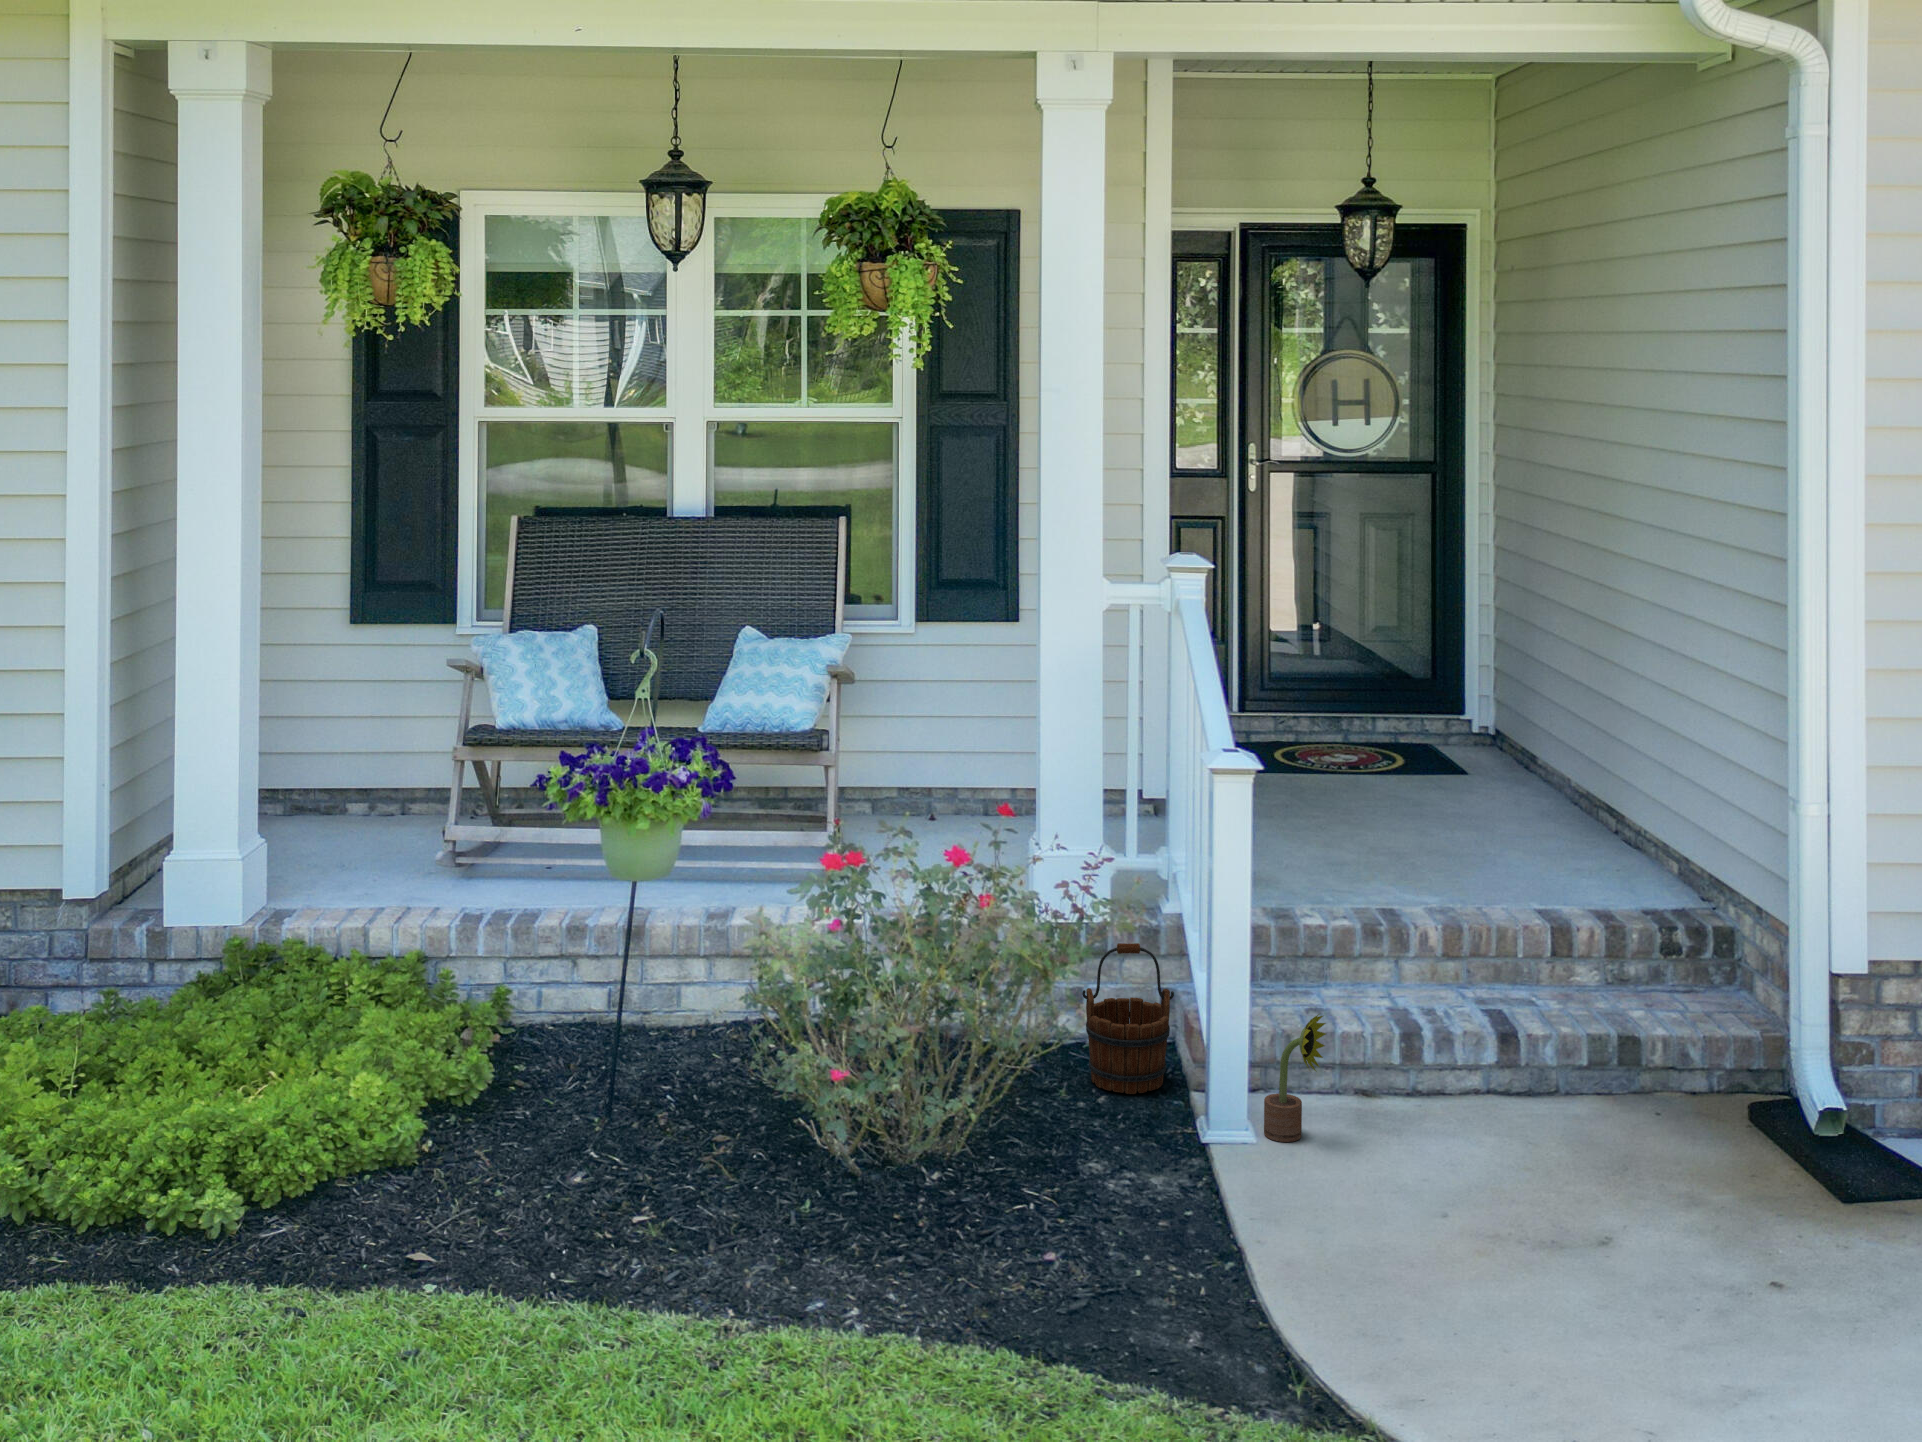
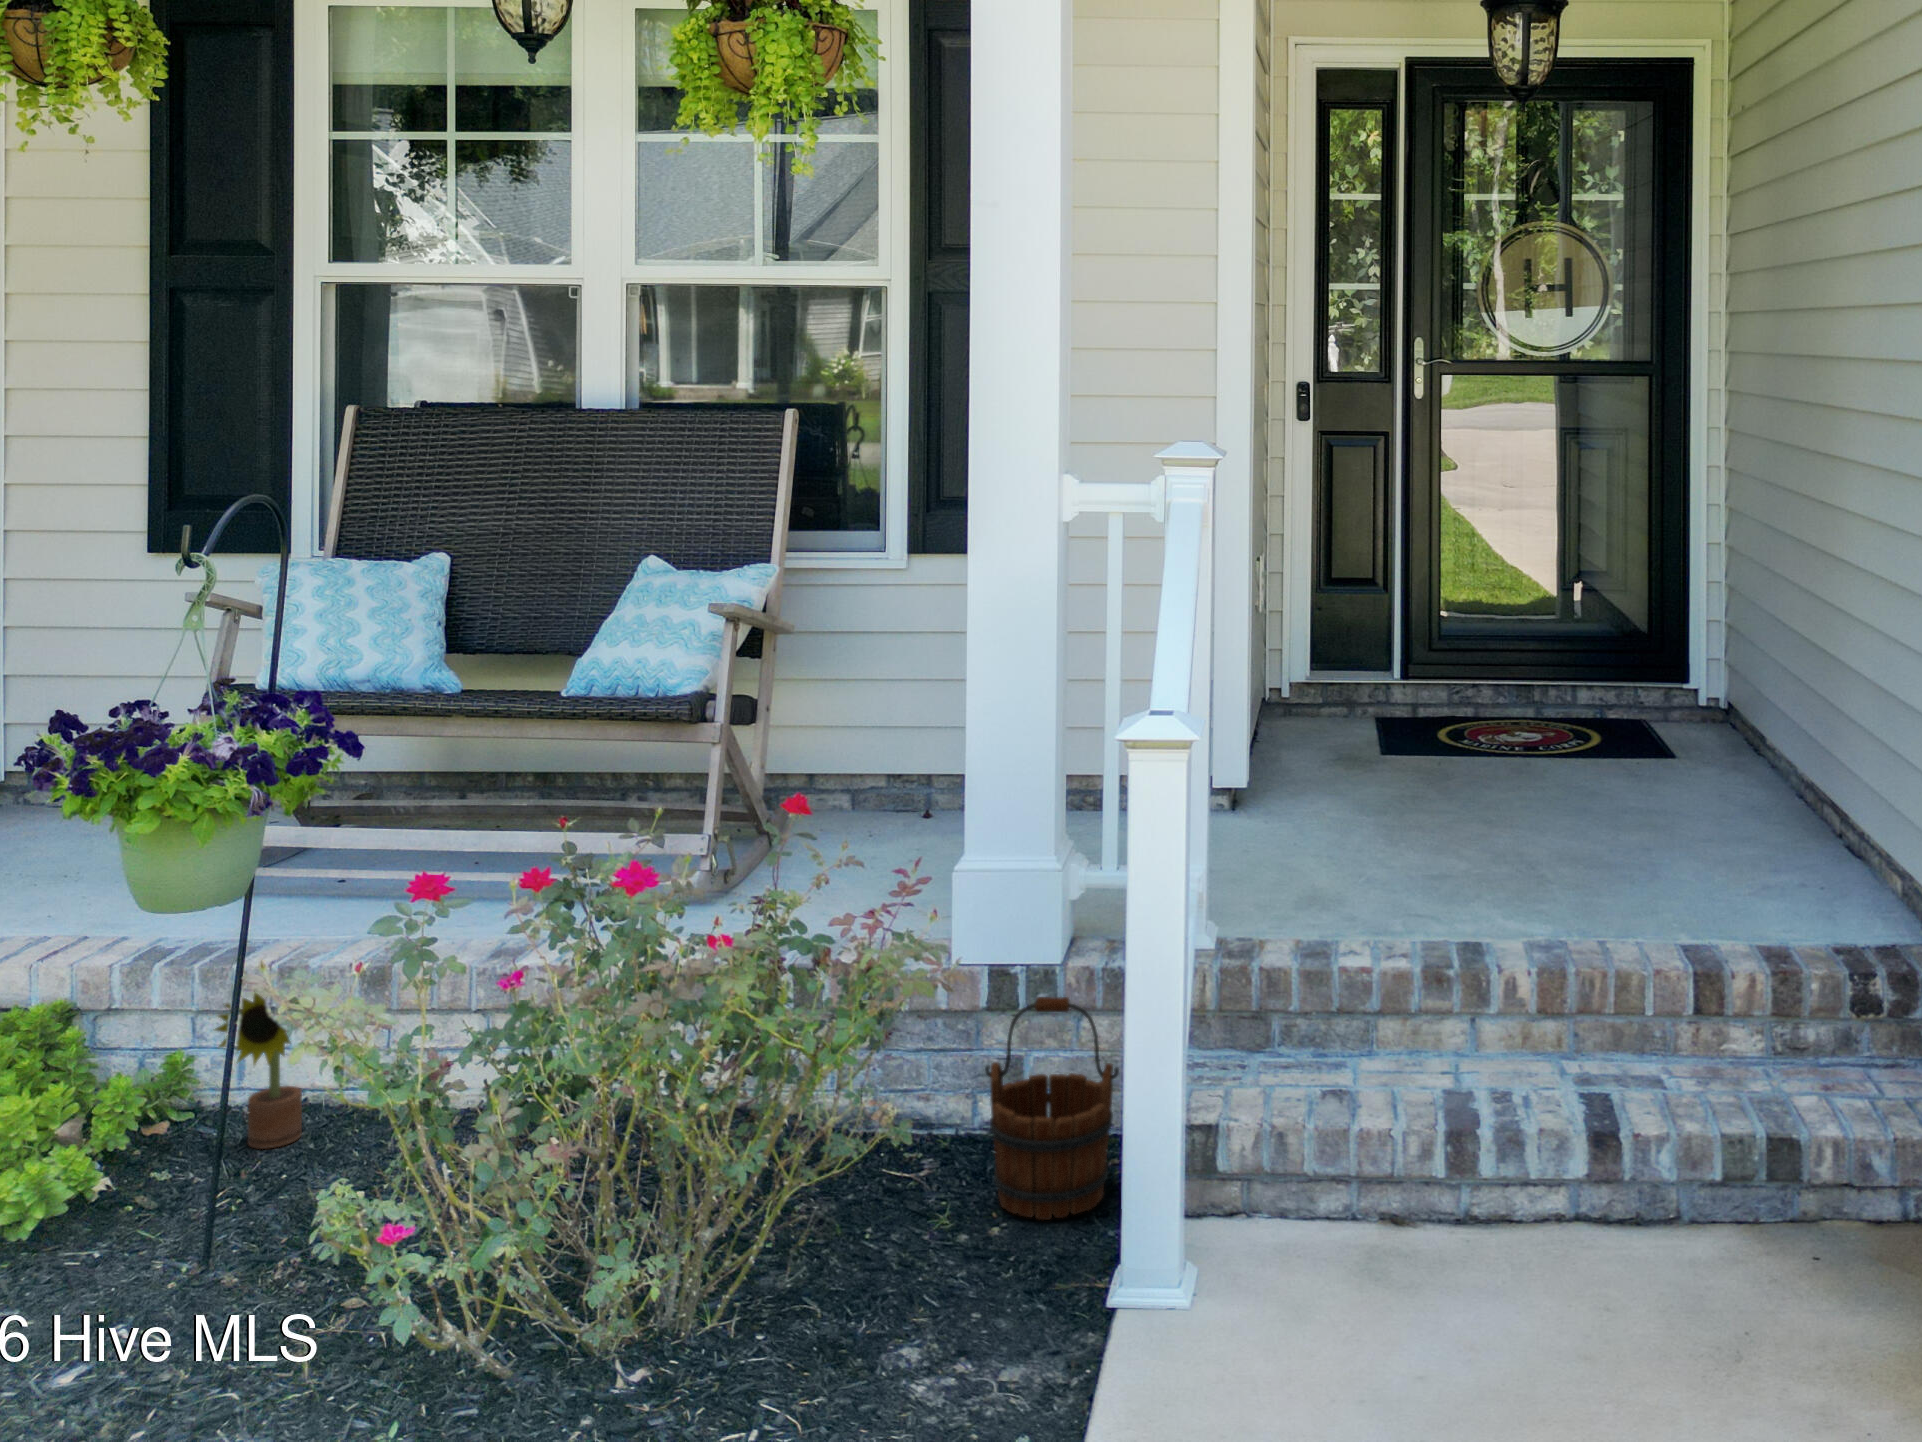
decorative plant: present [1264,1014,1326,1142] -> present [215,993,302,1149]

